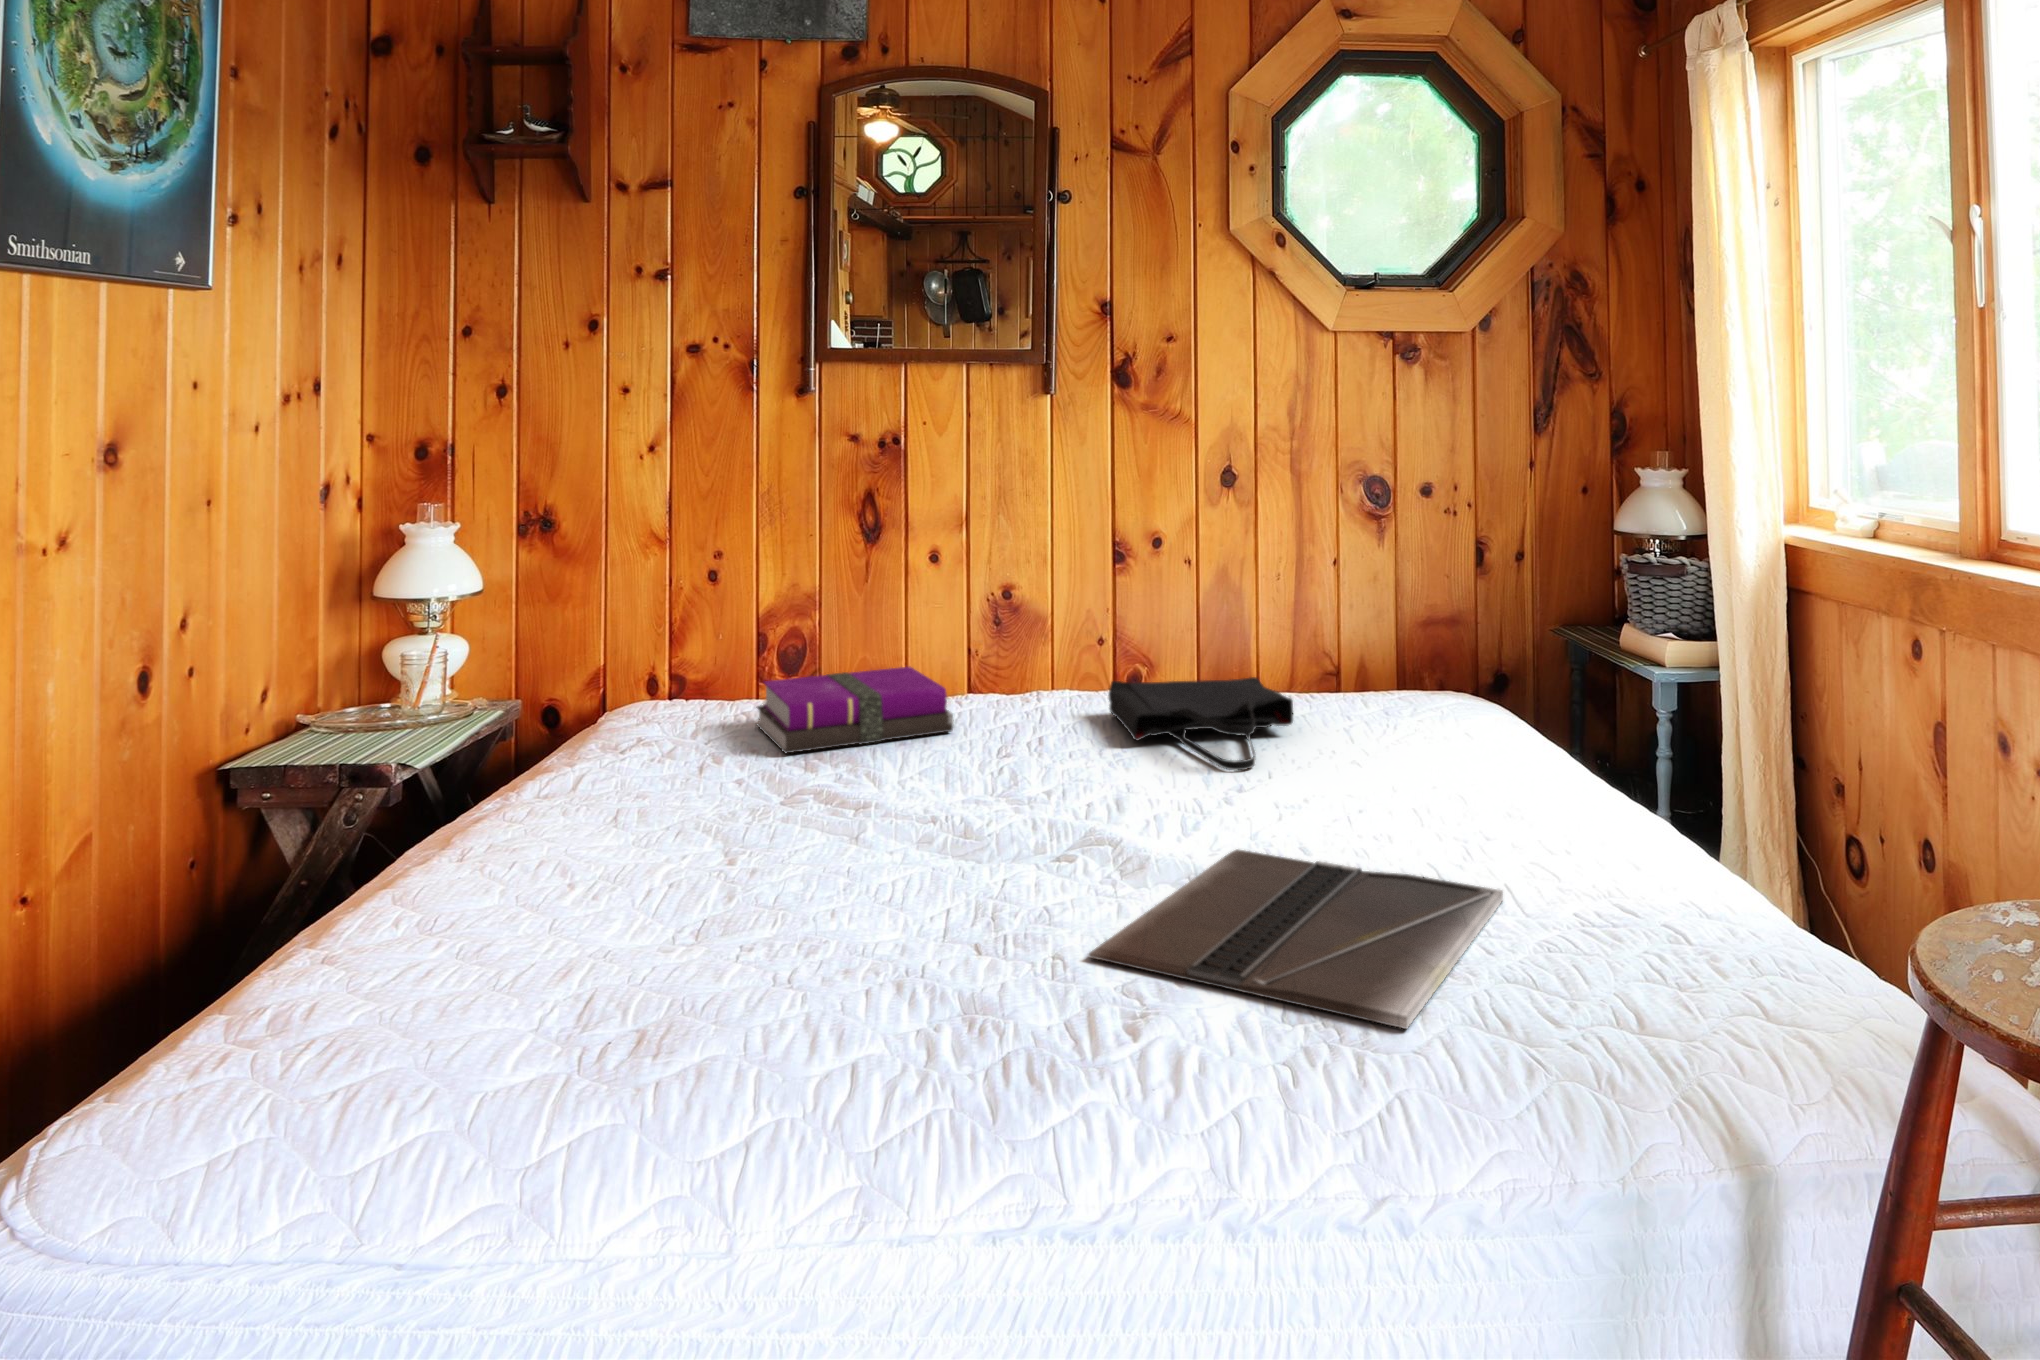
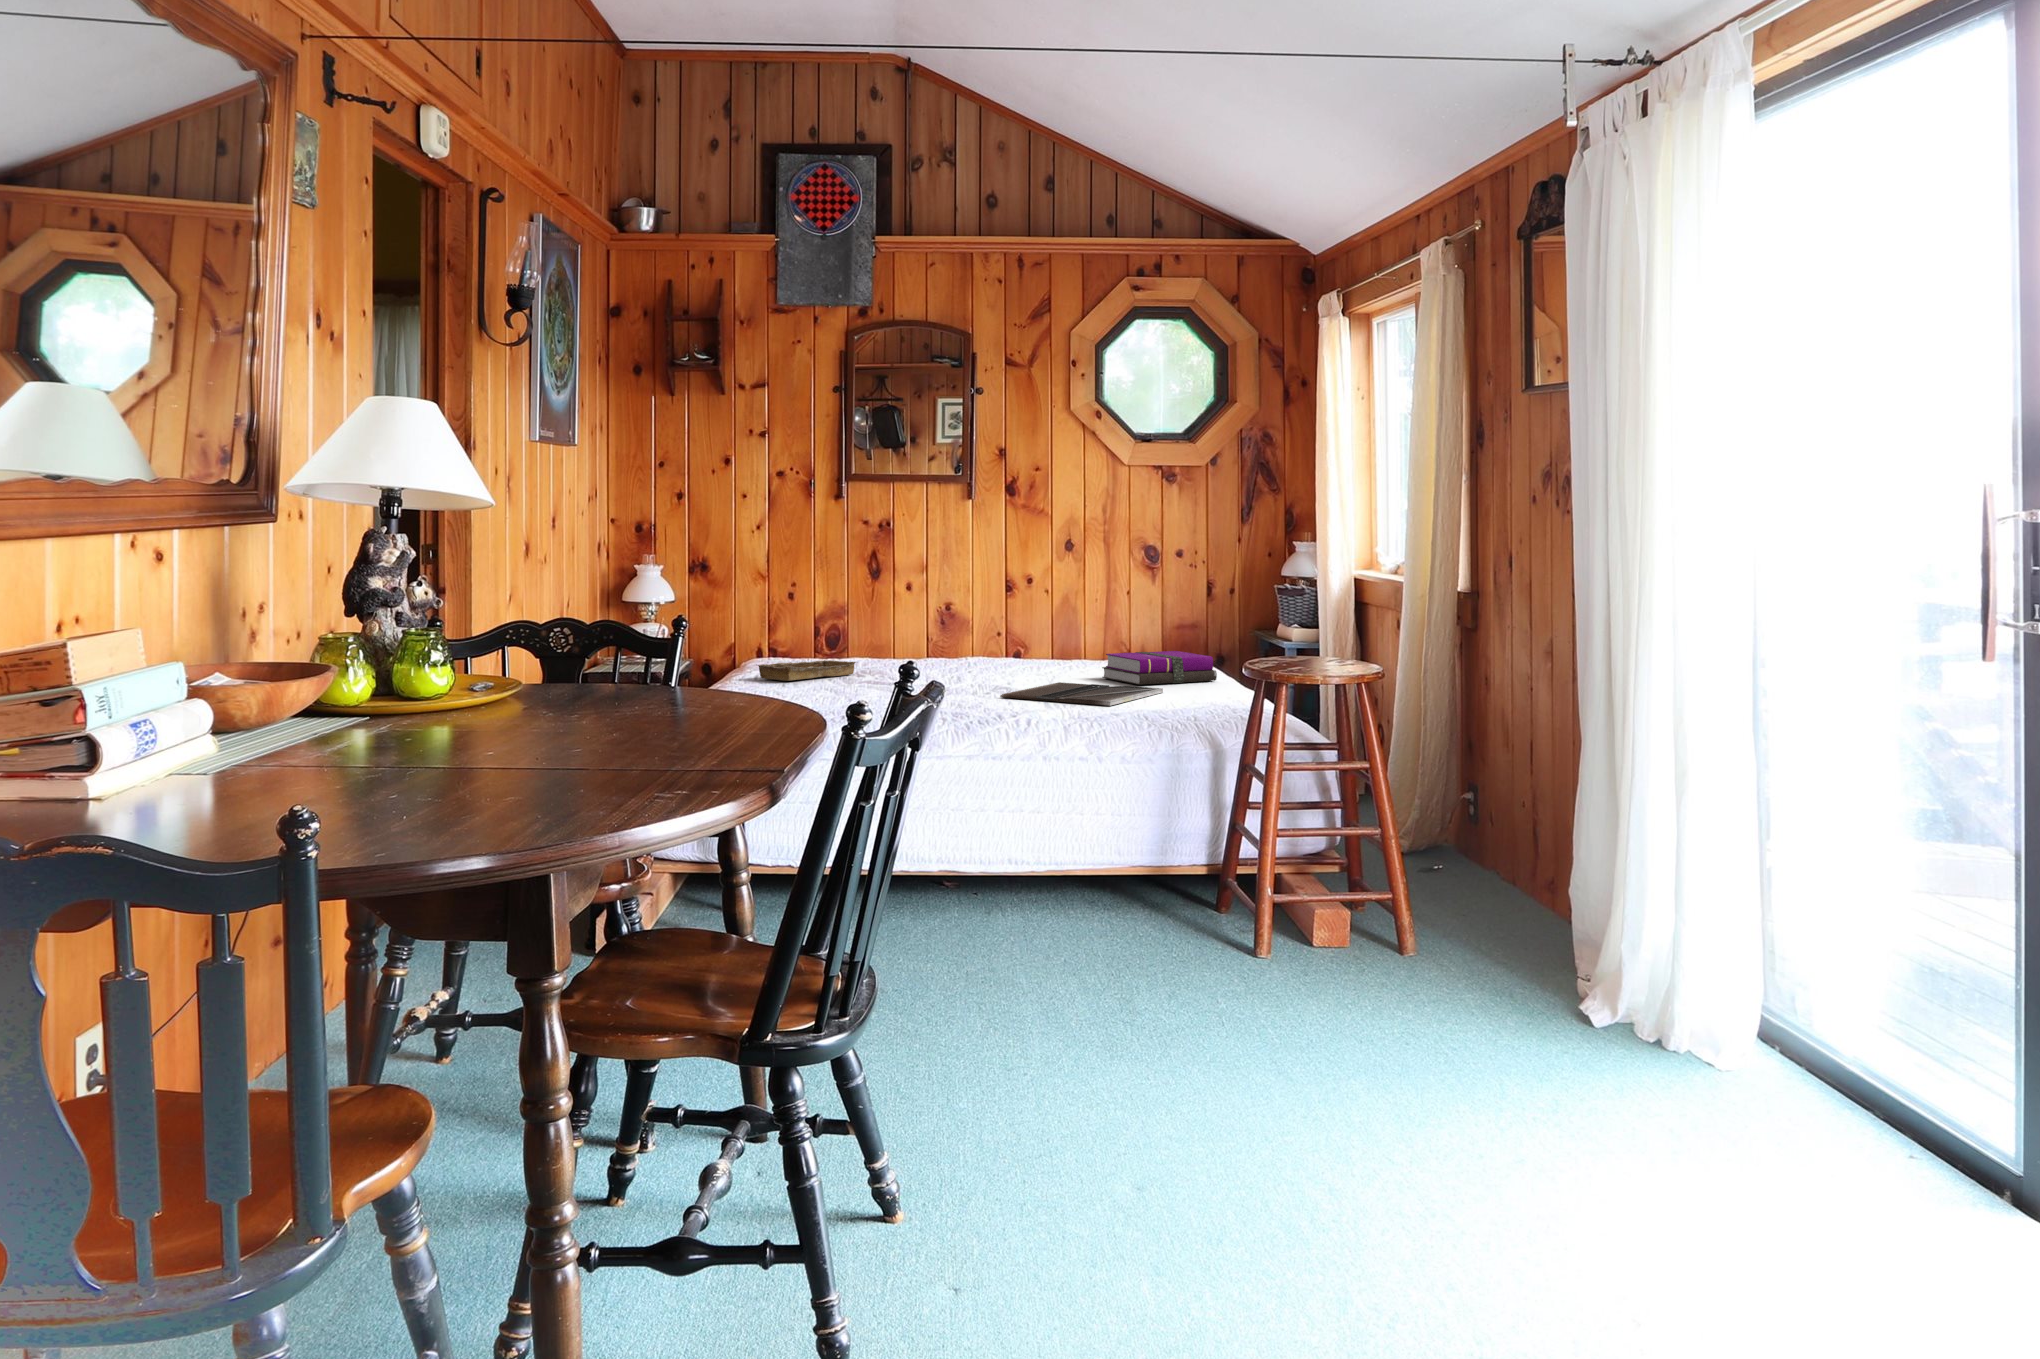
notebook: present [757,667,954,753] -> present [1102,651,1217,685]
tote bag: present [1108,677,1293,770] -> none [1004,643,1095,671]
tray: none [512,757,779,849] -> present [758,660,856,681]

